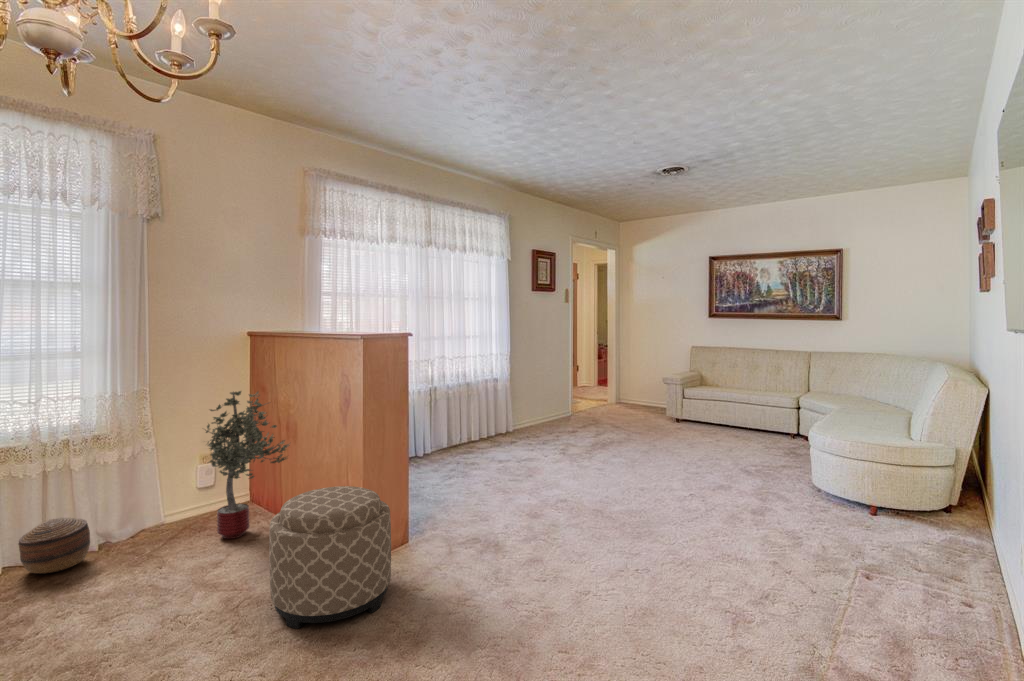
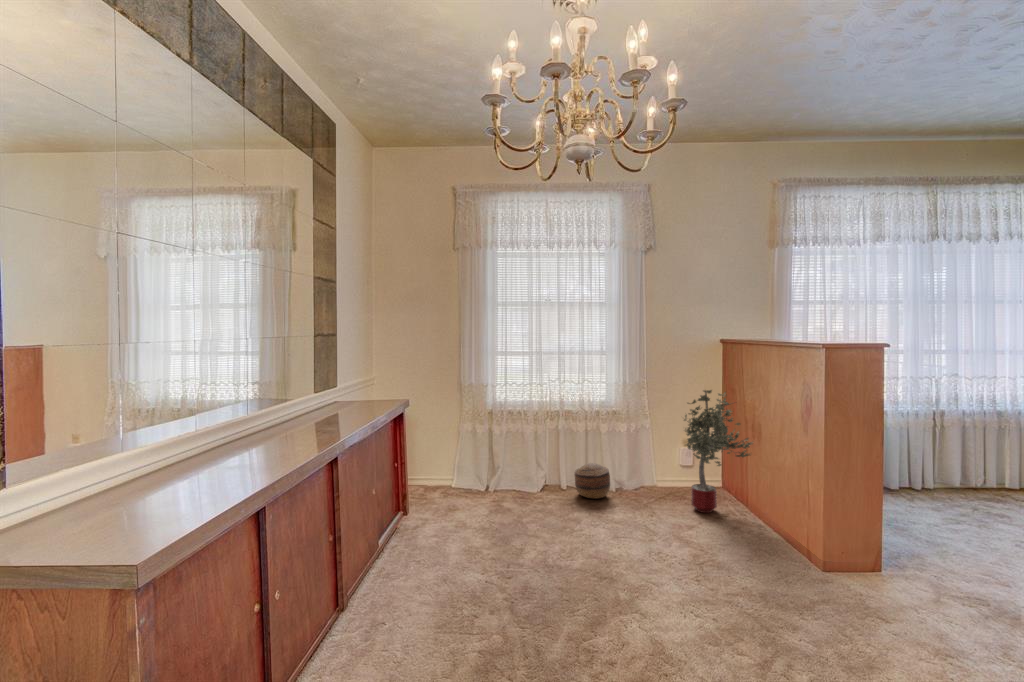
ottoman: present [269,486,391,629] -> none [726,487,850,624]

